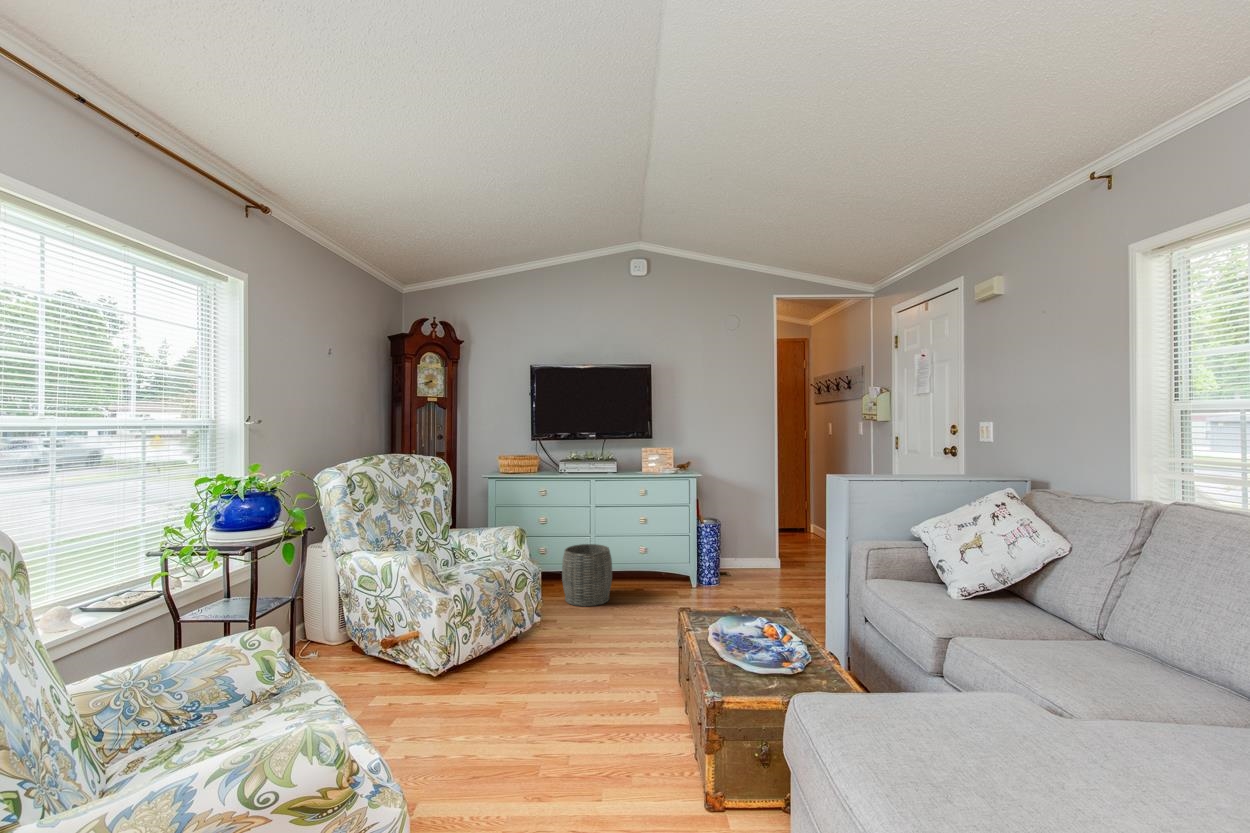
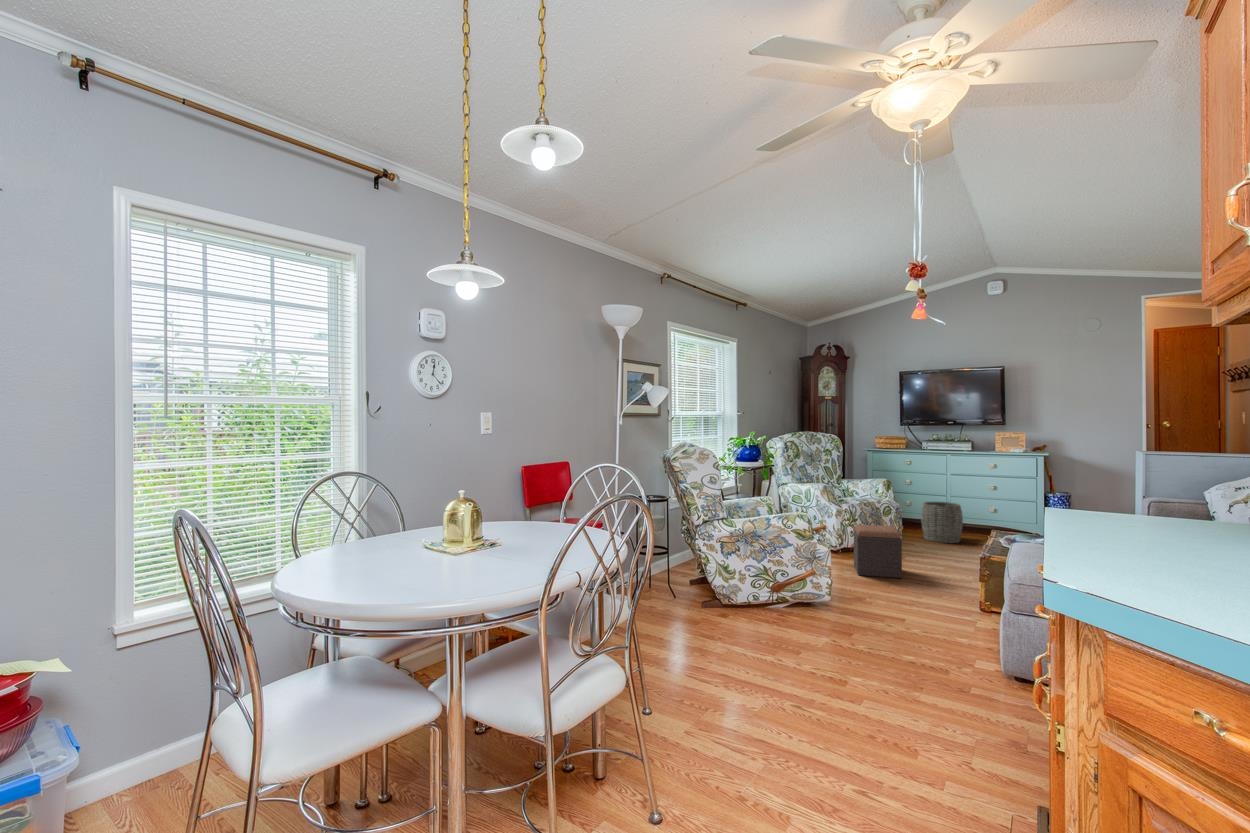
footstool: none [468,631,557,762] -> present [854,525,902,578]

